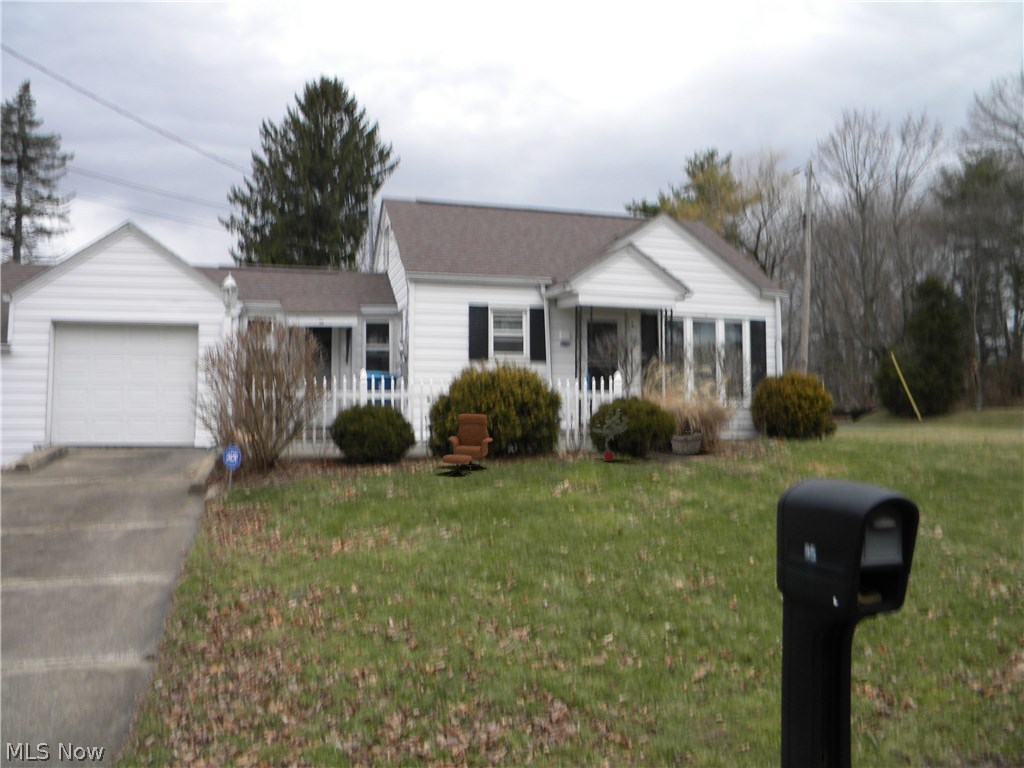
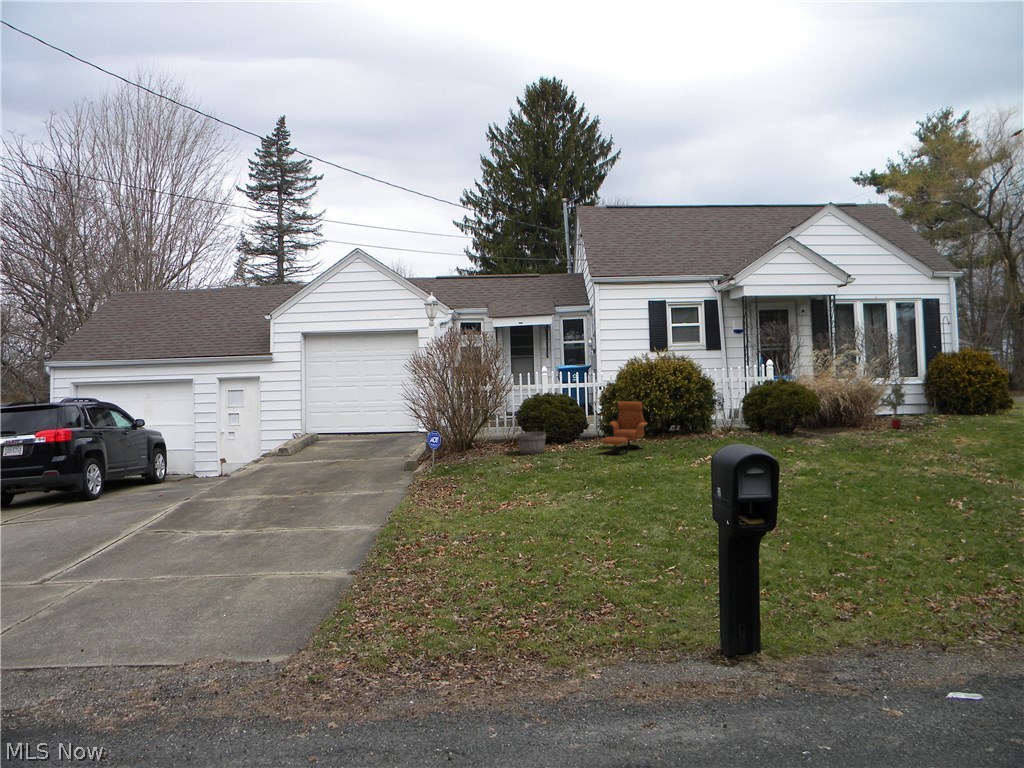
potted tree: present [593,408,627,462] -> present [881,381,905,429]
wooden bucket: present [671,431,702,455] -> present [517,431,546,454]

